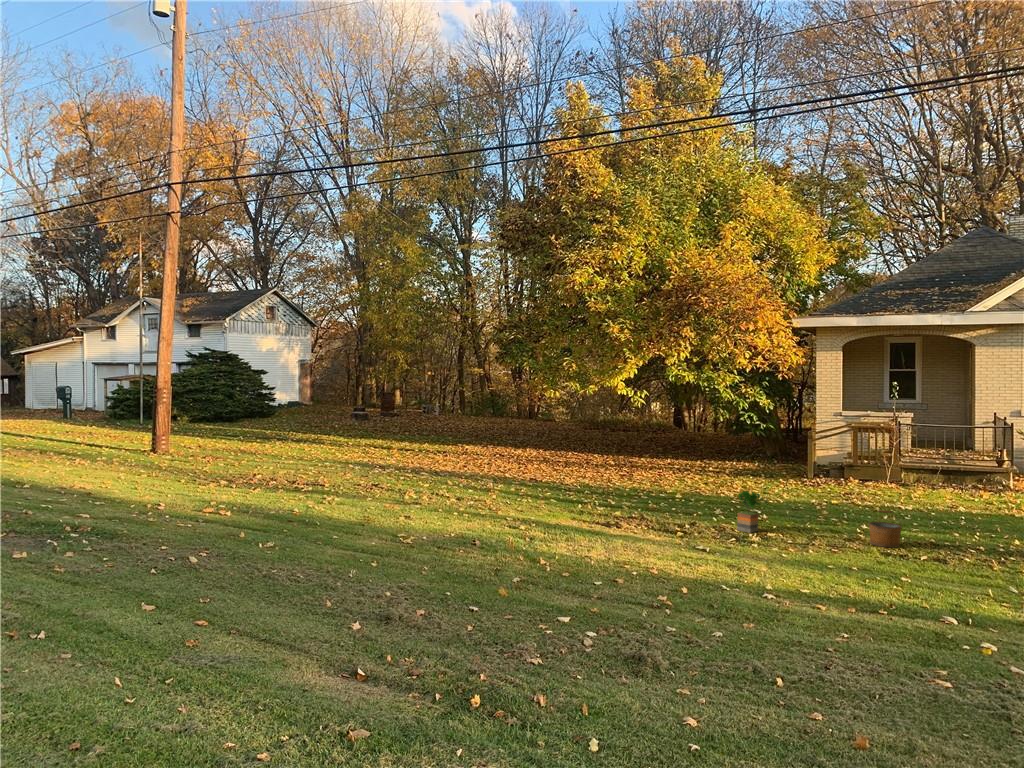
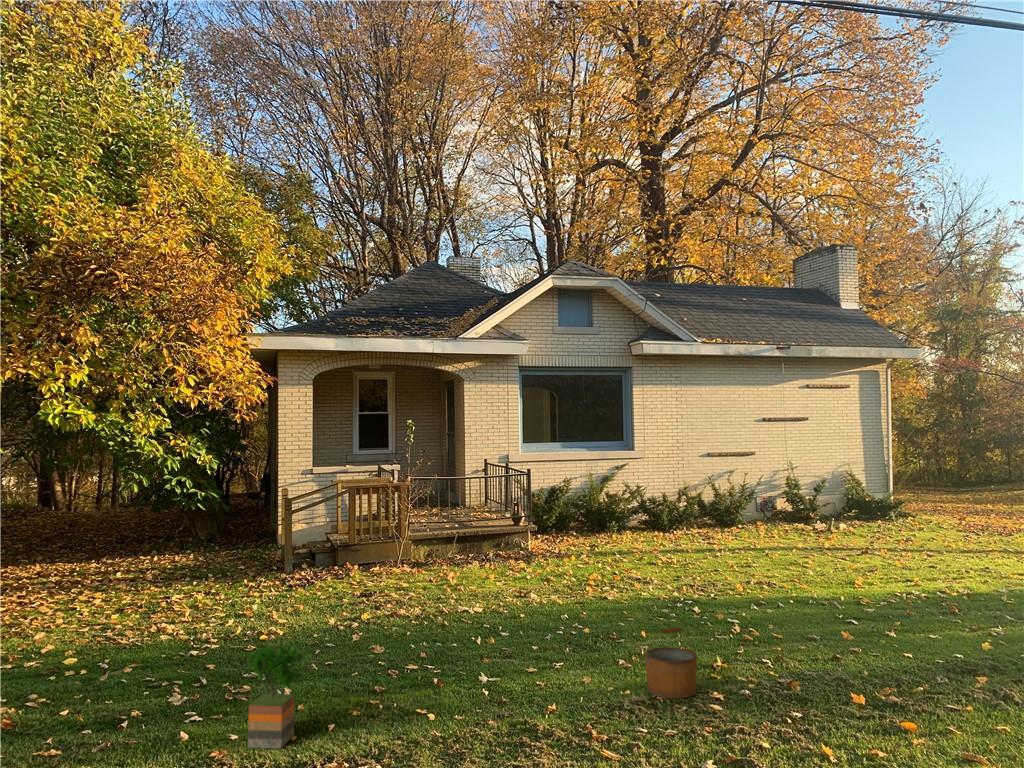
bucket: present [869,510,902,548] -> present [645,628,697,699]

